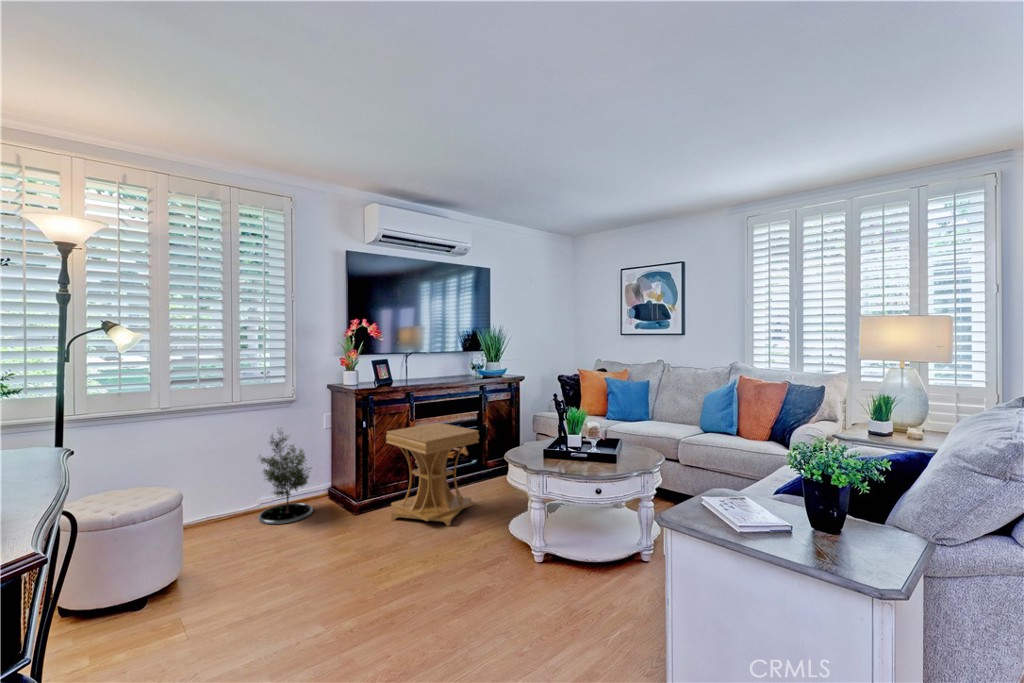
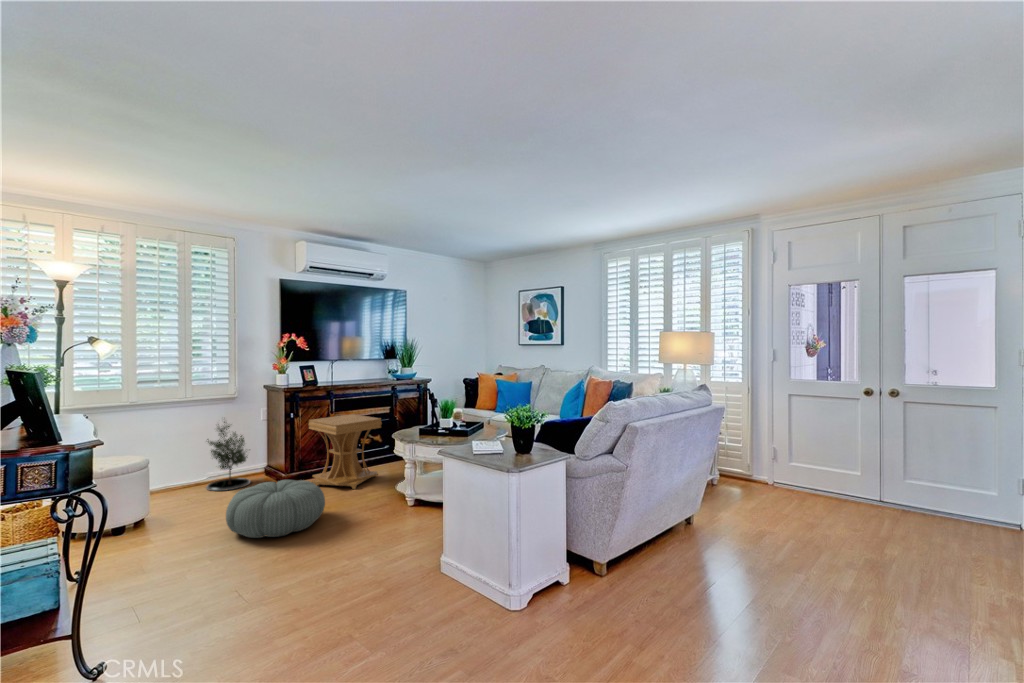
pouf: none [288,524,425,625] -> present [226,480,325,538]

